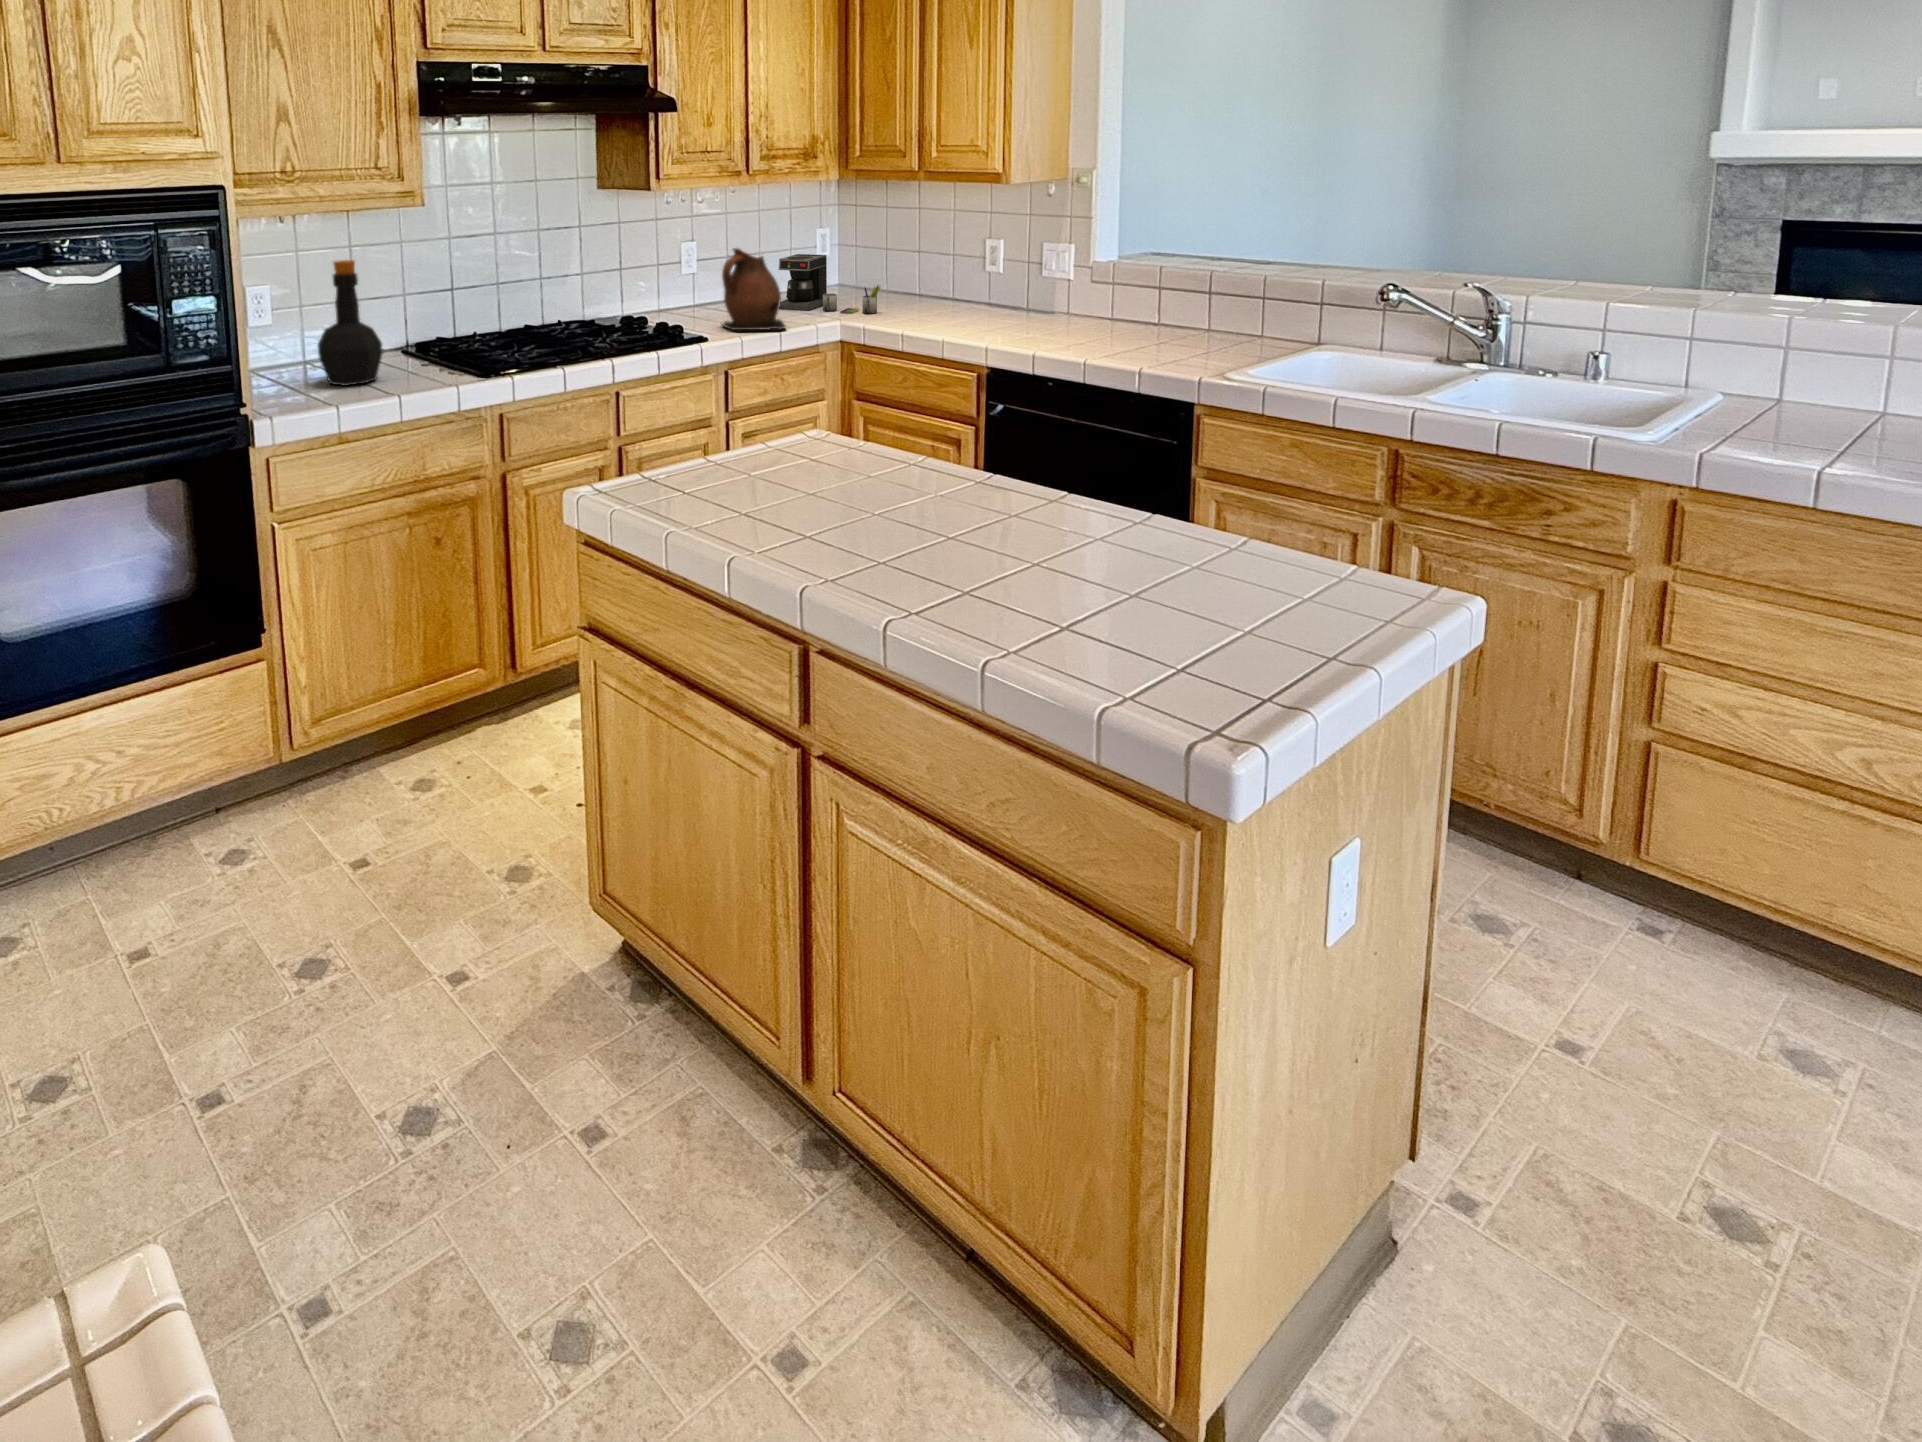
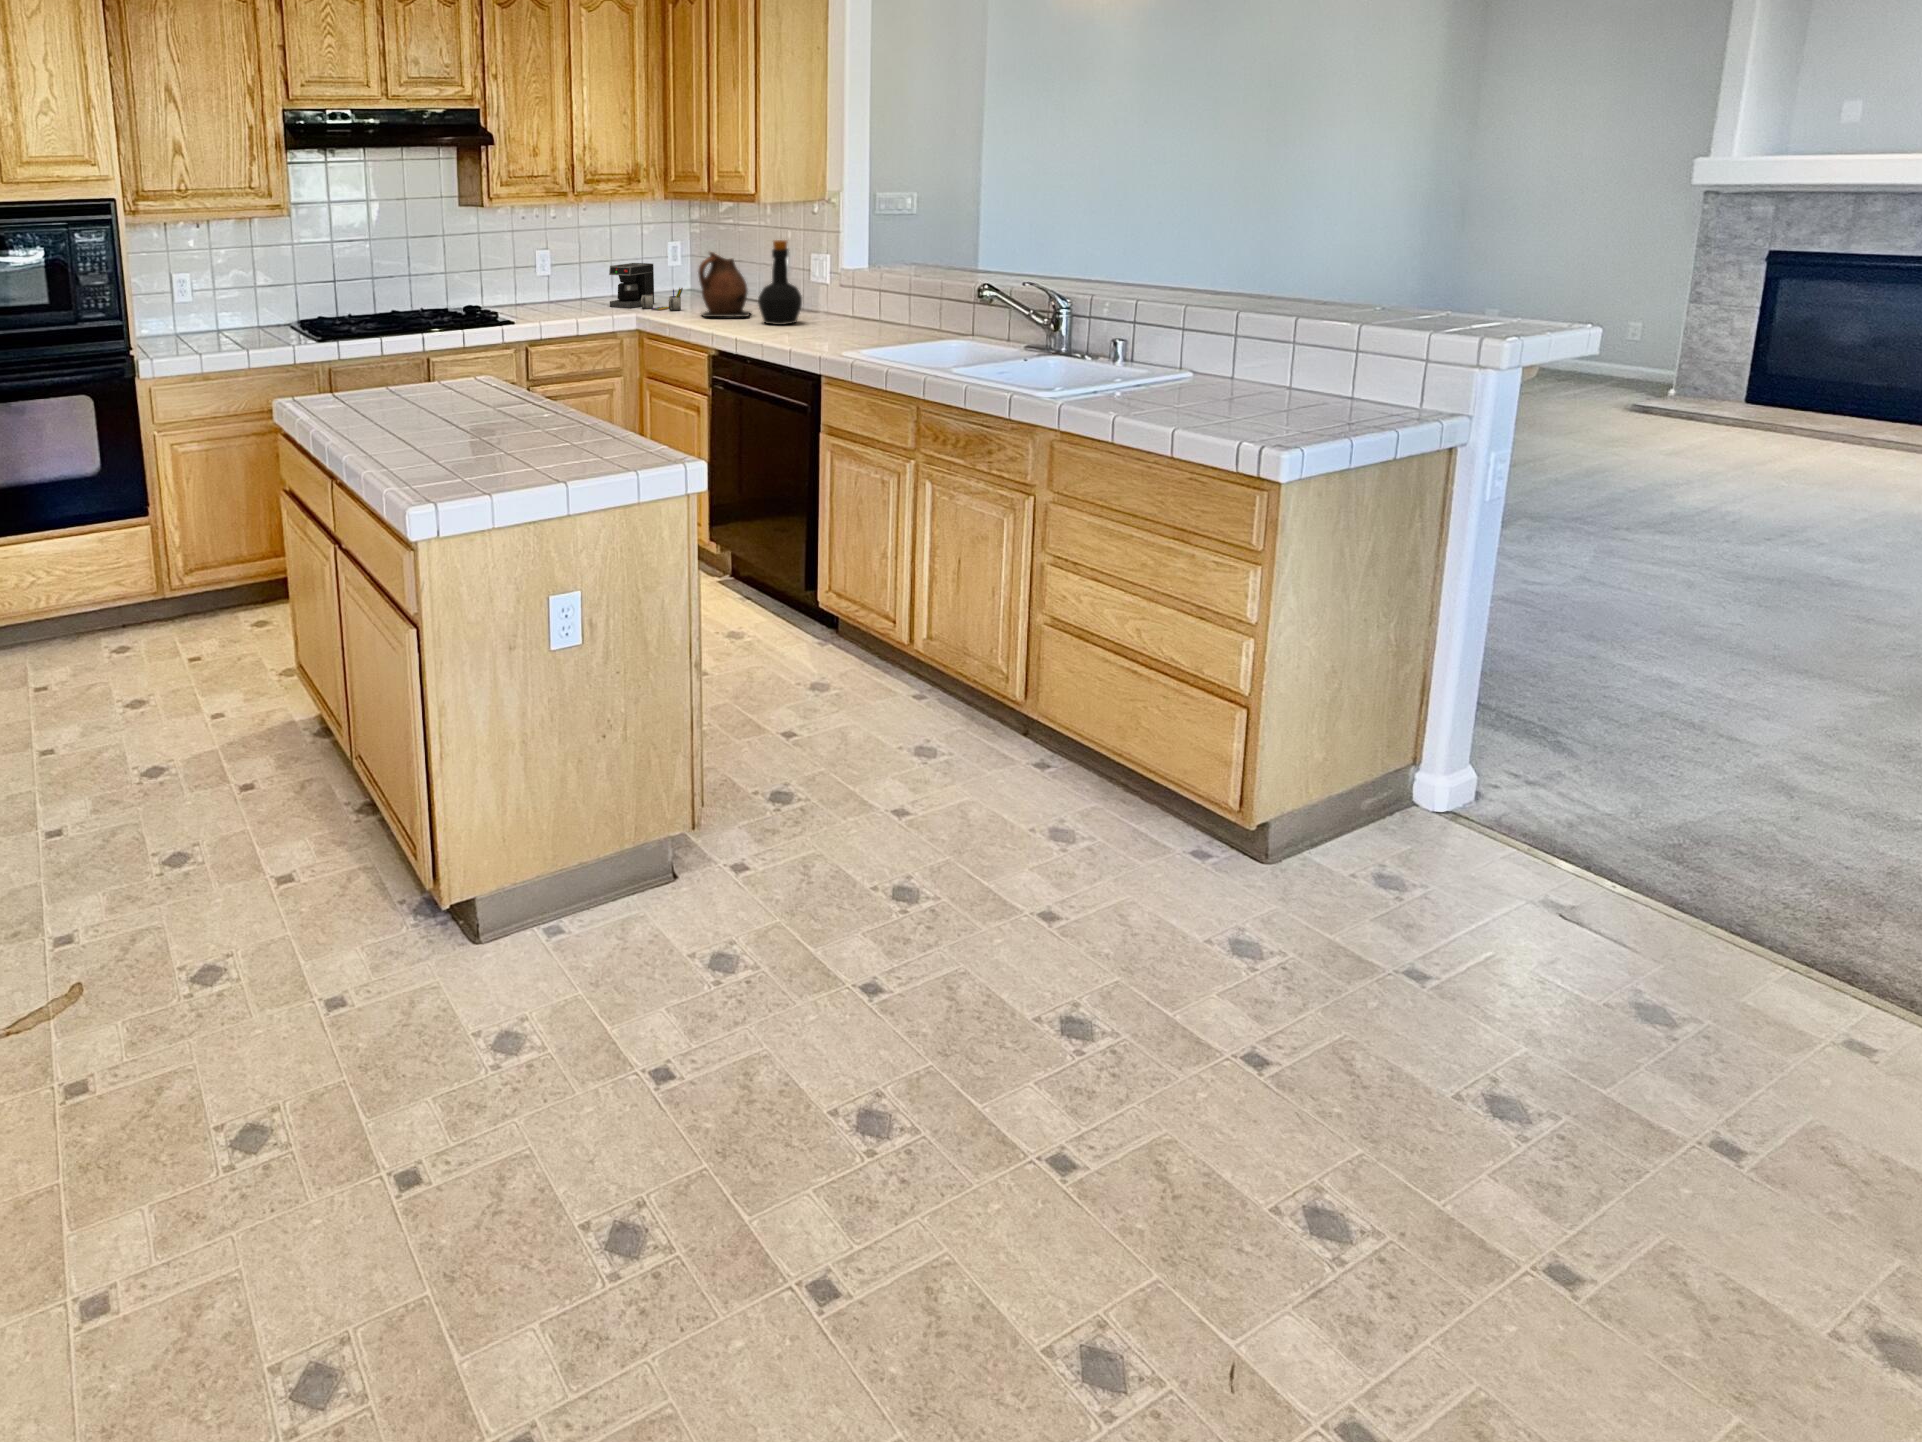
ceramic pitcher: present [722,248,786,330] -> present [698,252,750,317]
bottle: present [317,260,383,386] -> present [758,240,802,325]

